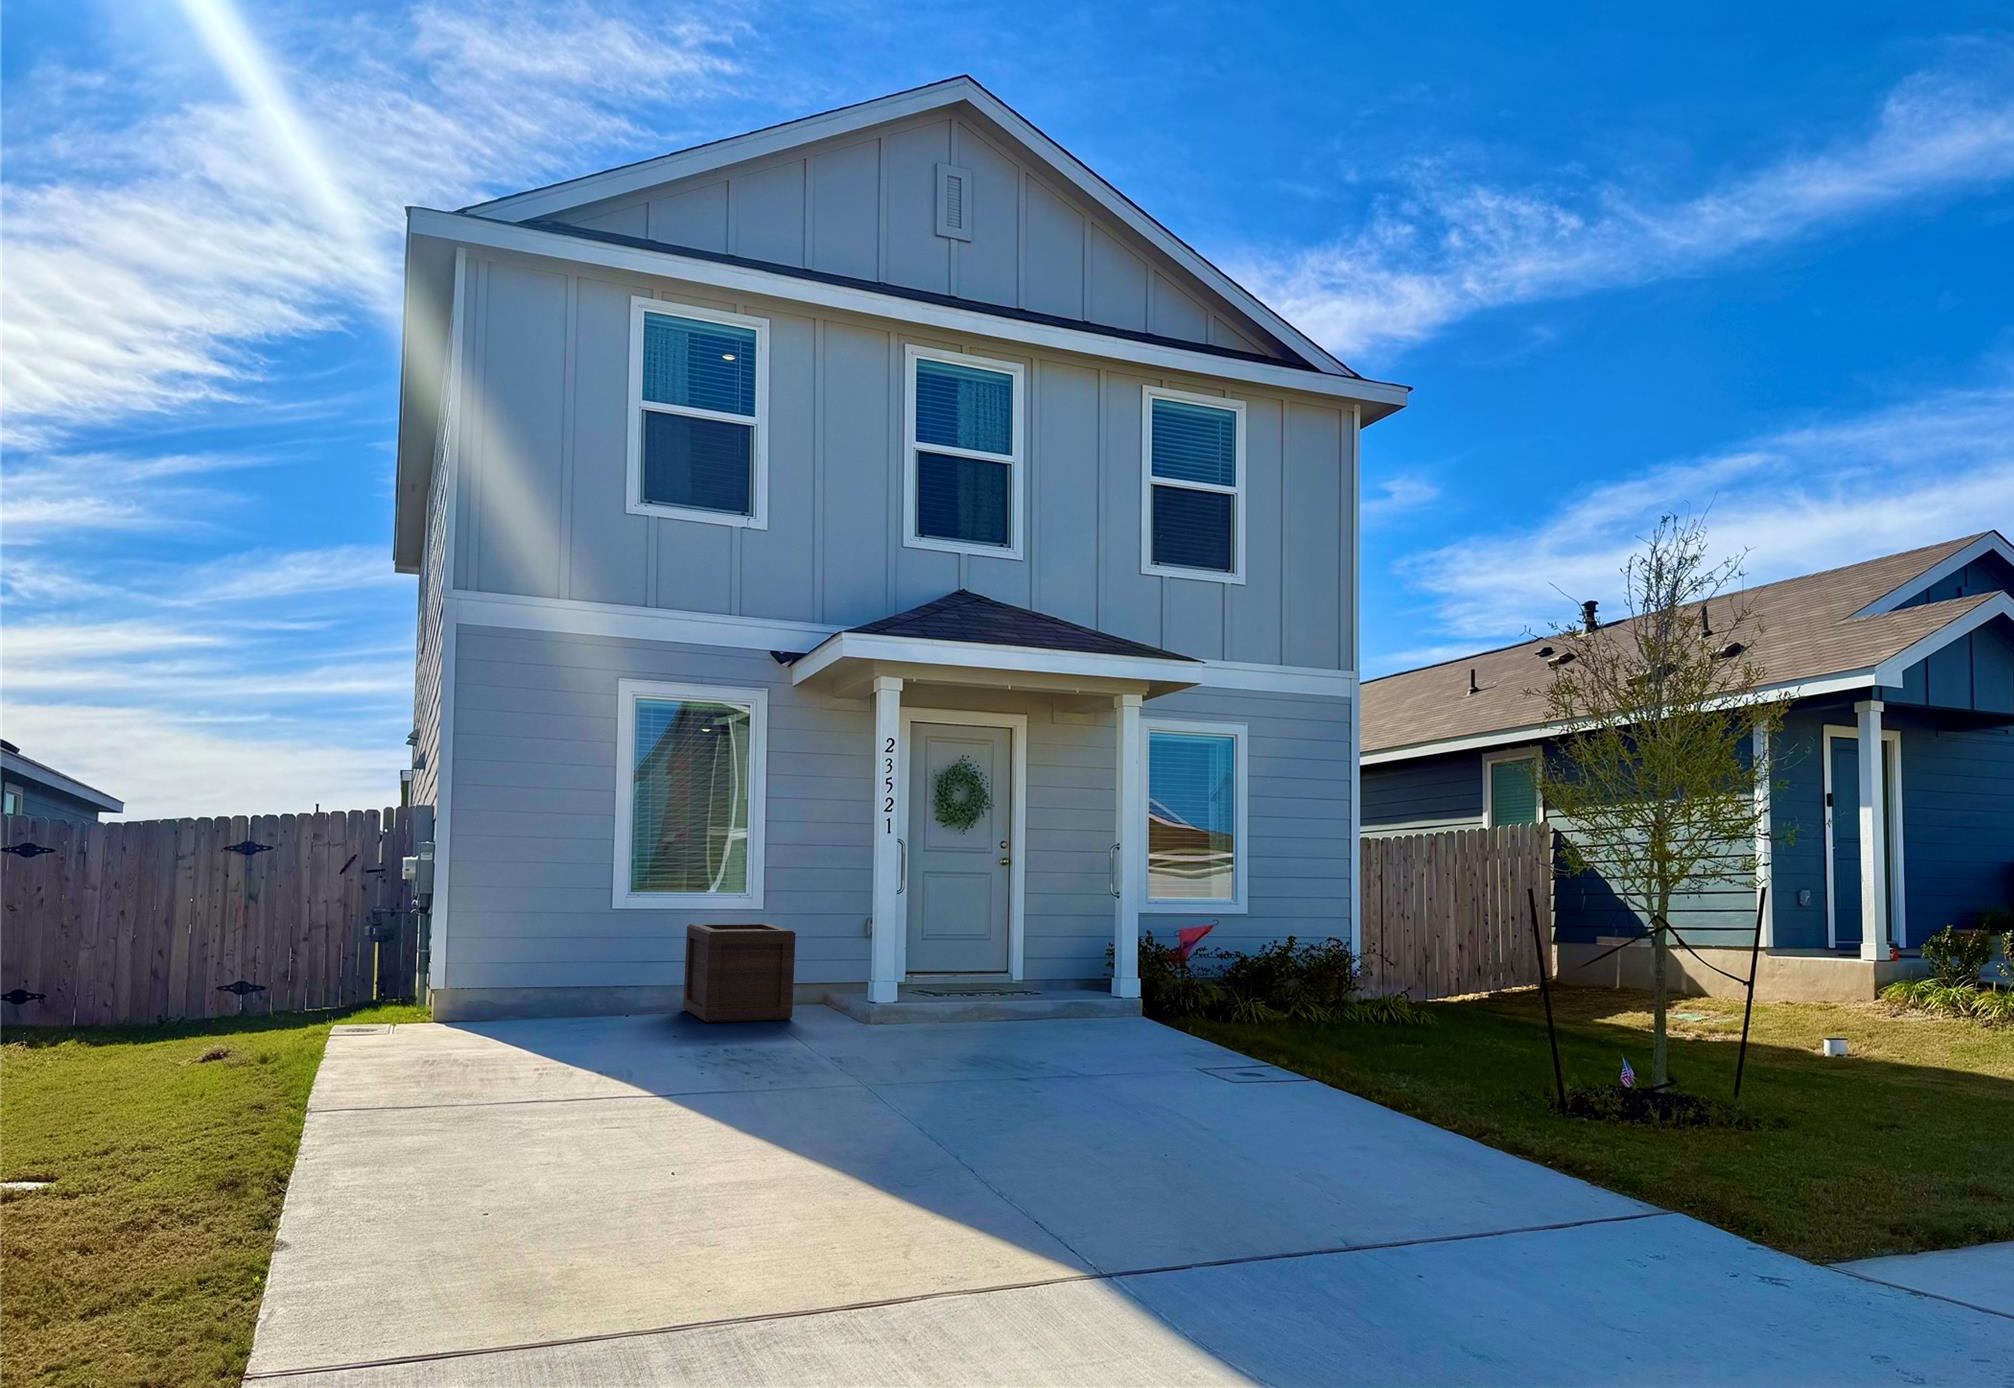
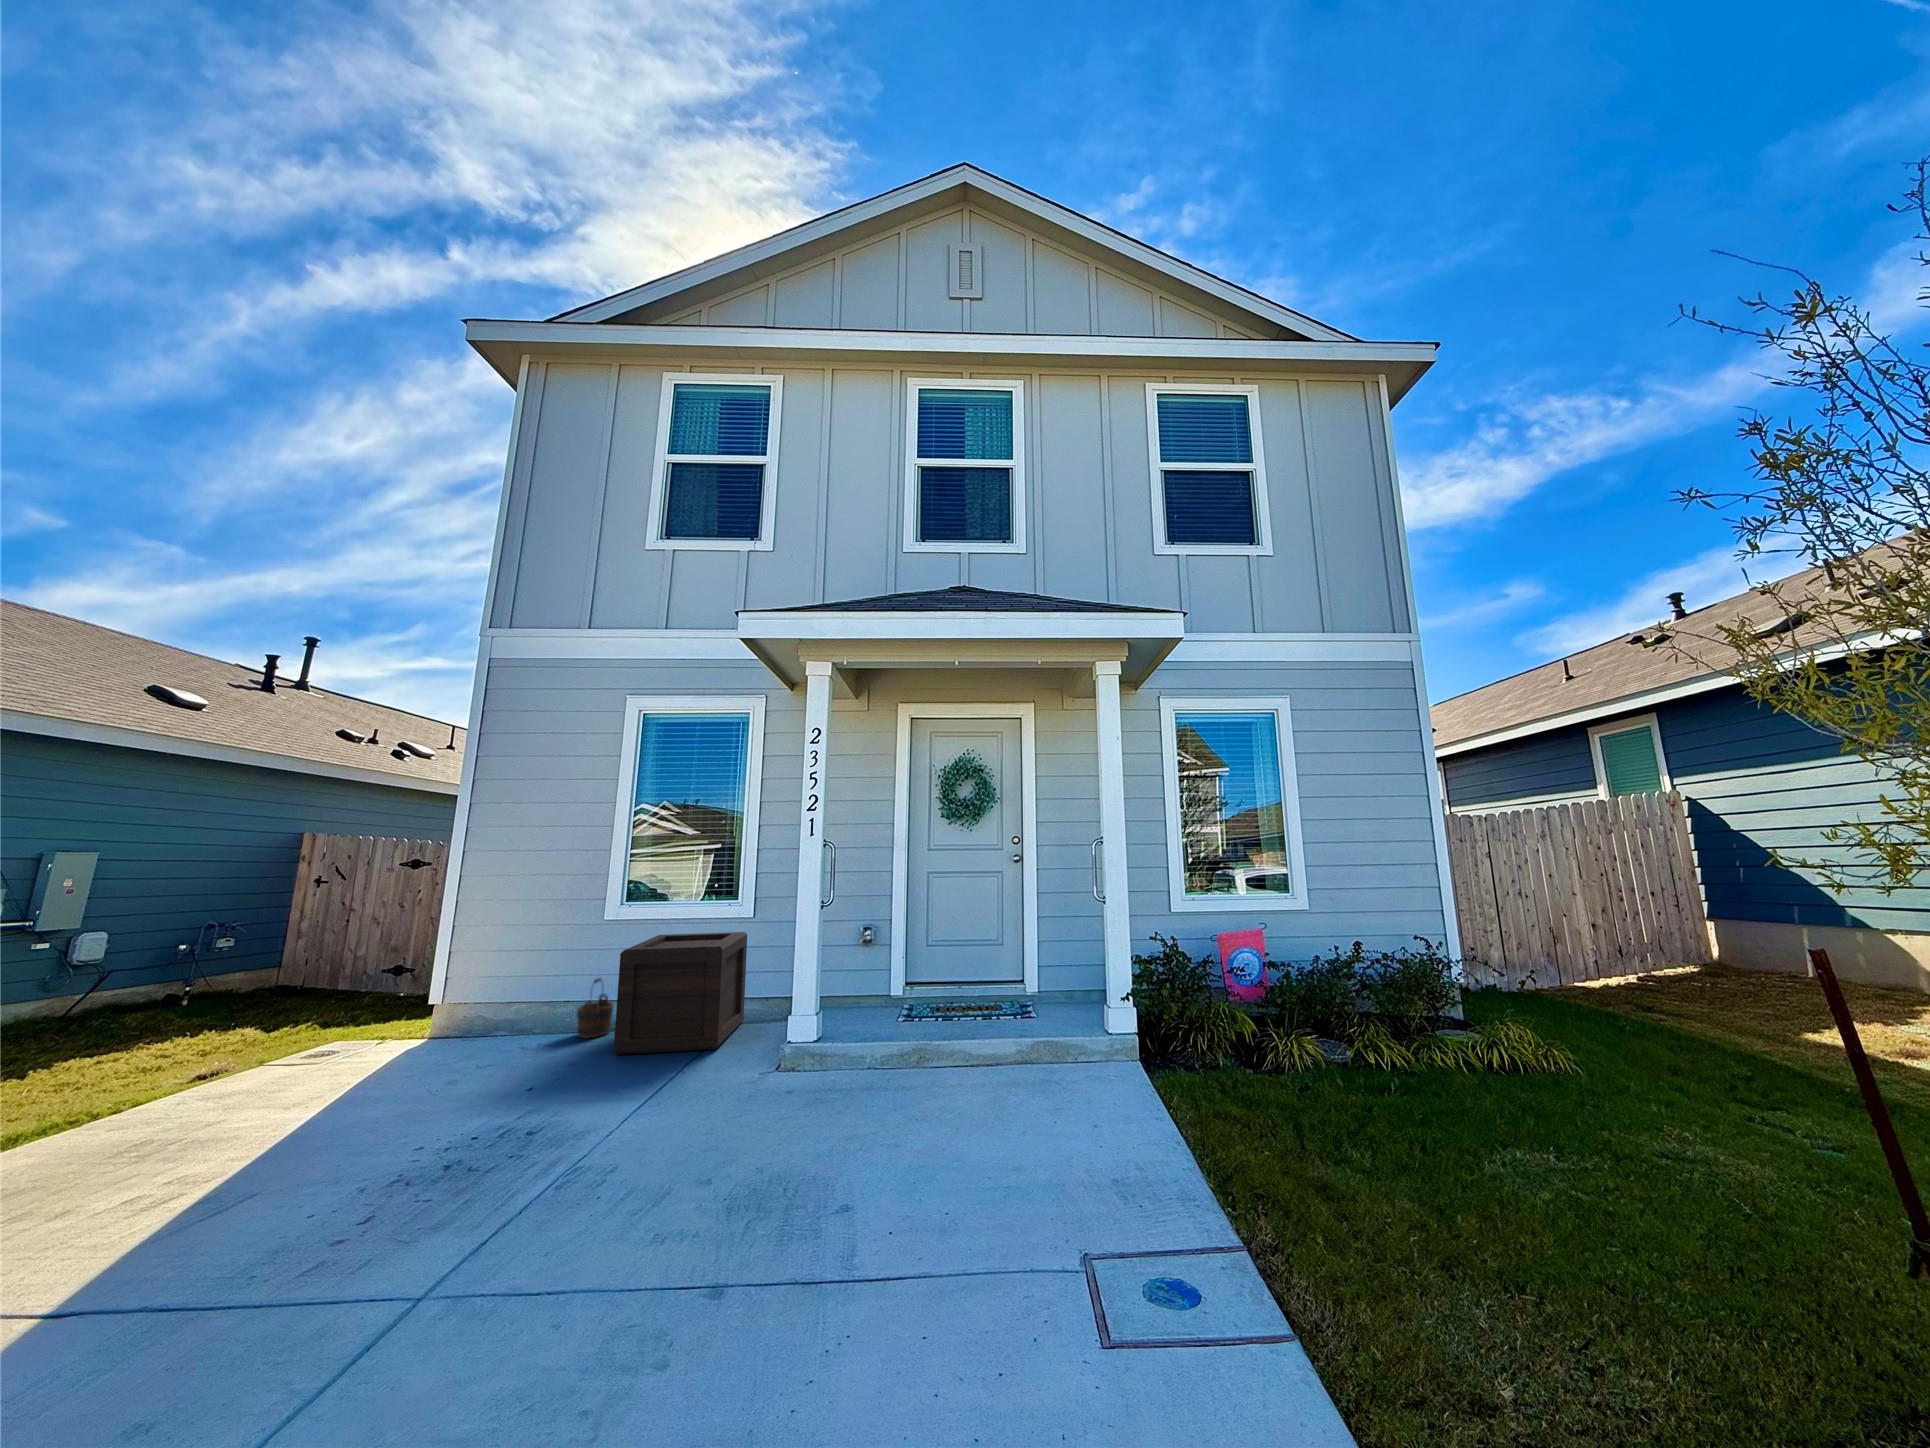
wooden bucket: none [624,962,657,1016] -> present [577,978,614,1038]

